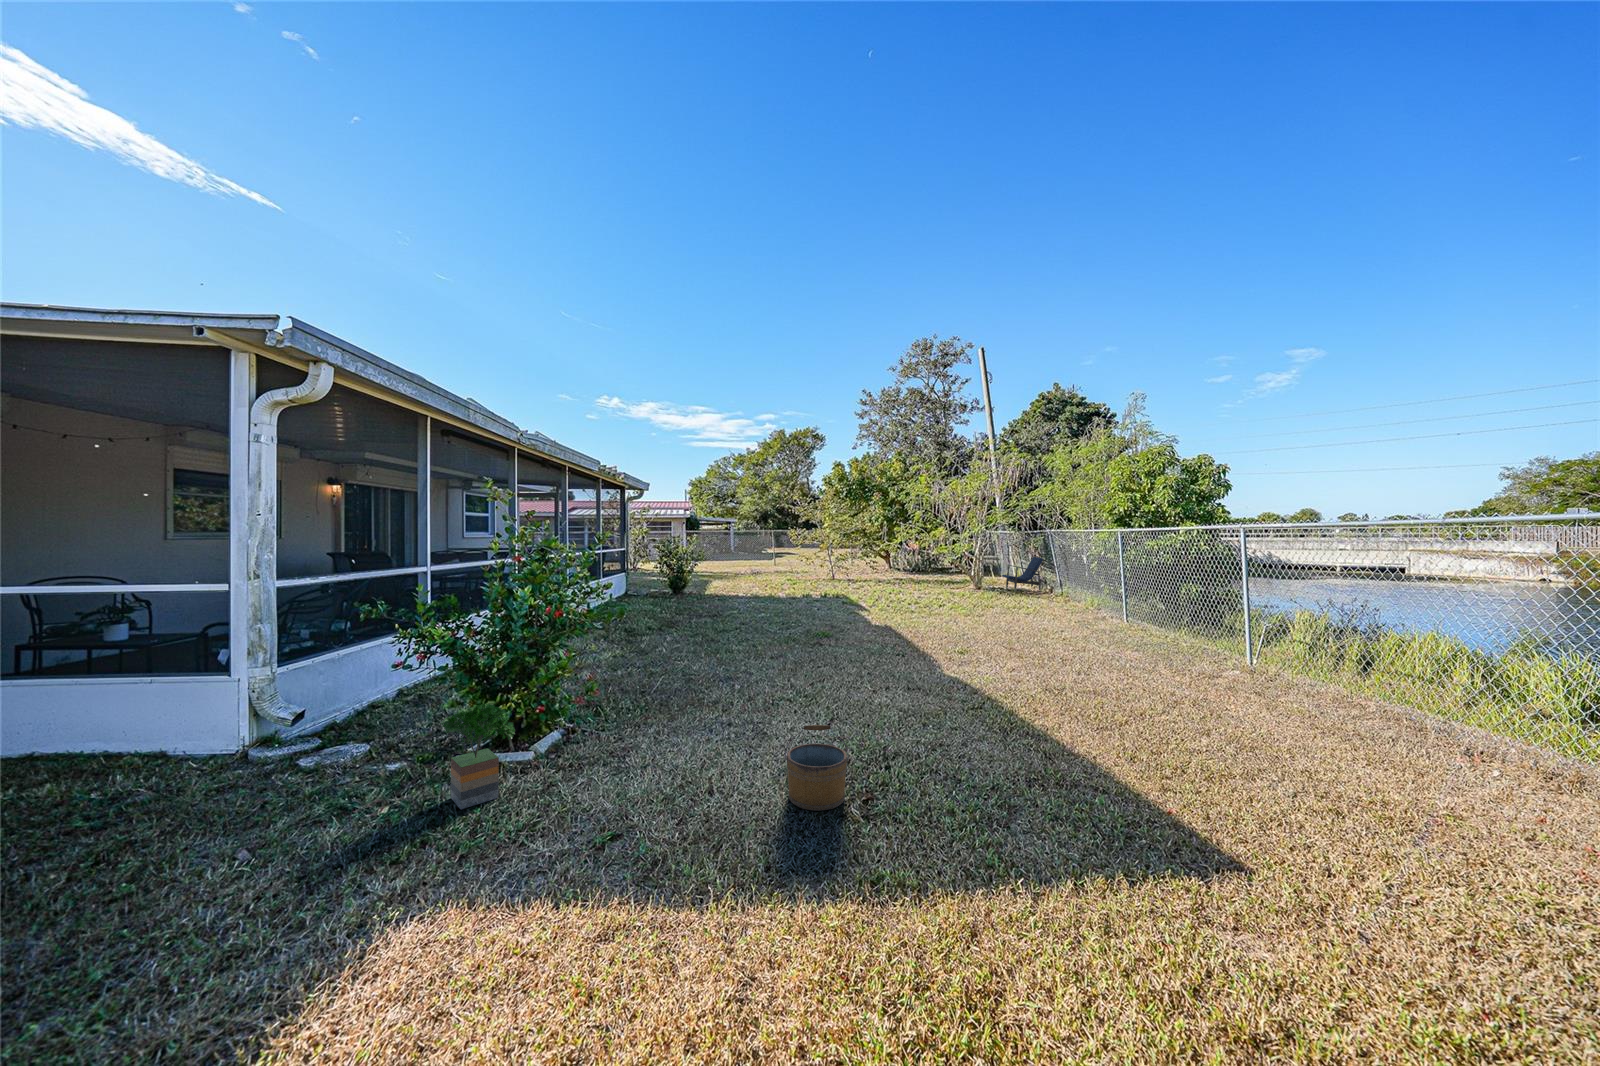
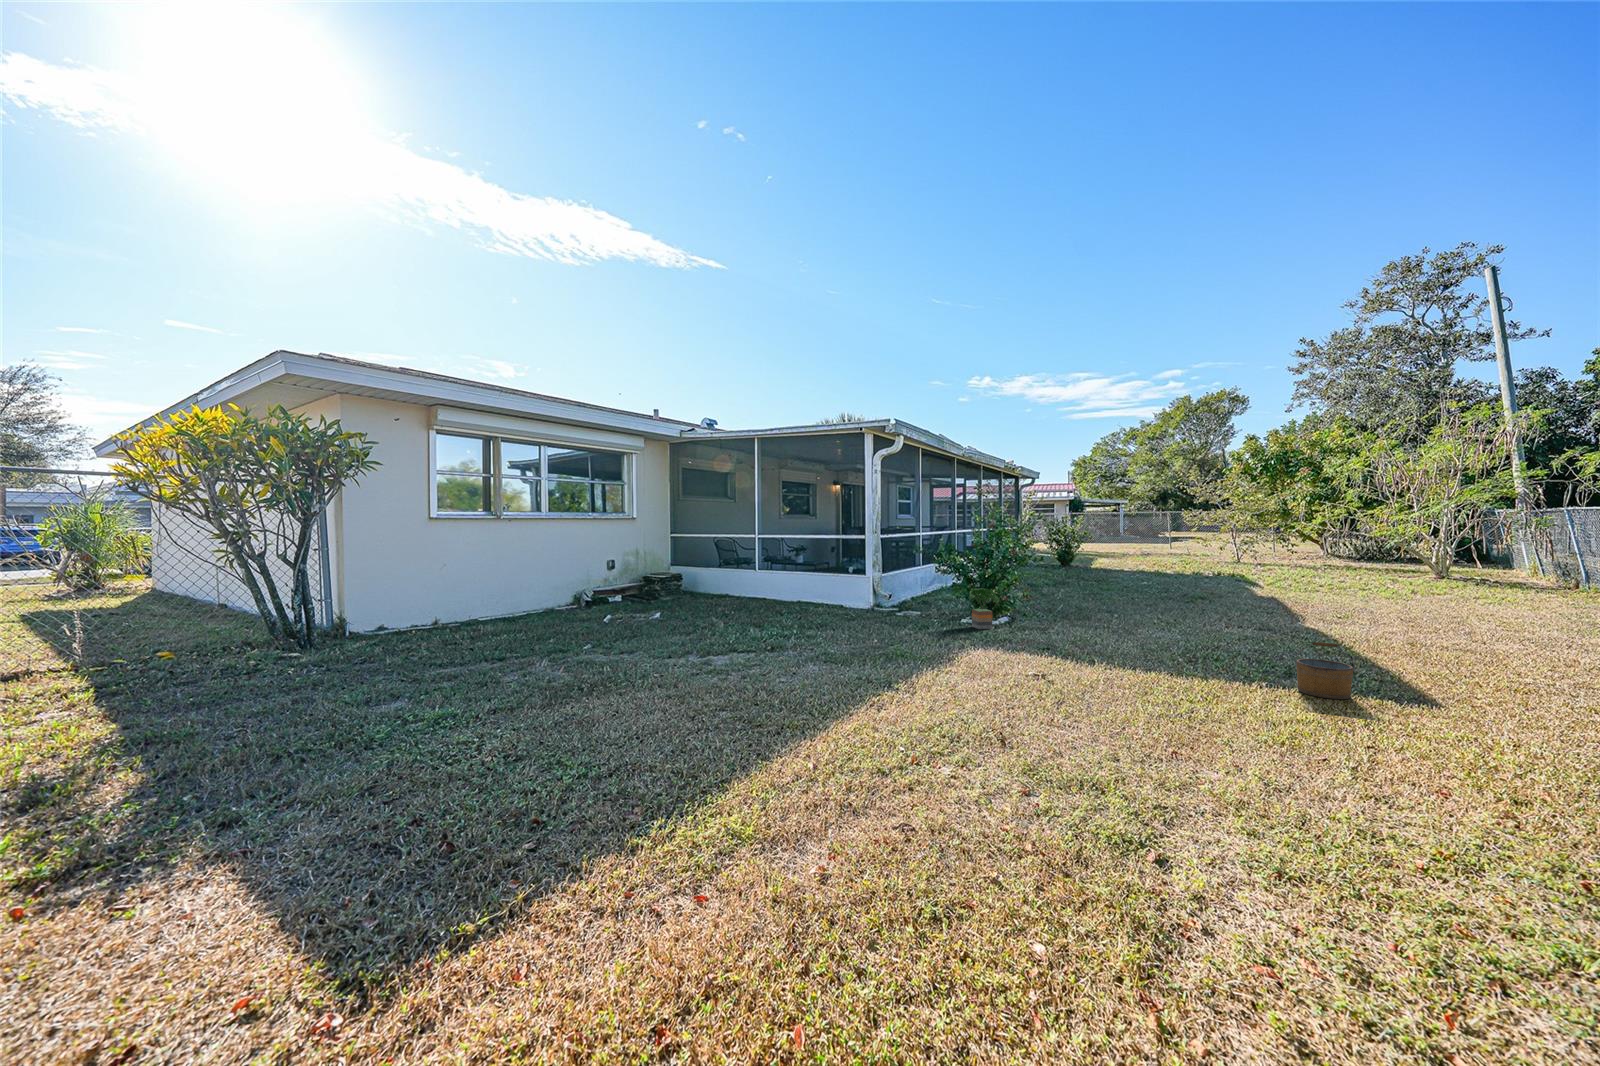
lounge chair: present [1002,557,1043,592] -> none [1492,539,1565,583]
bucket: present [785,725,849,811] -> present [1295,642,1355,699]

